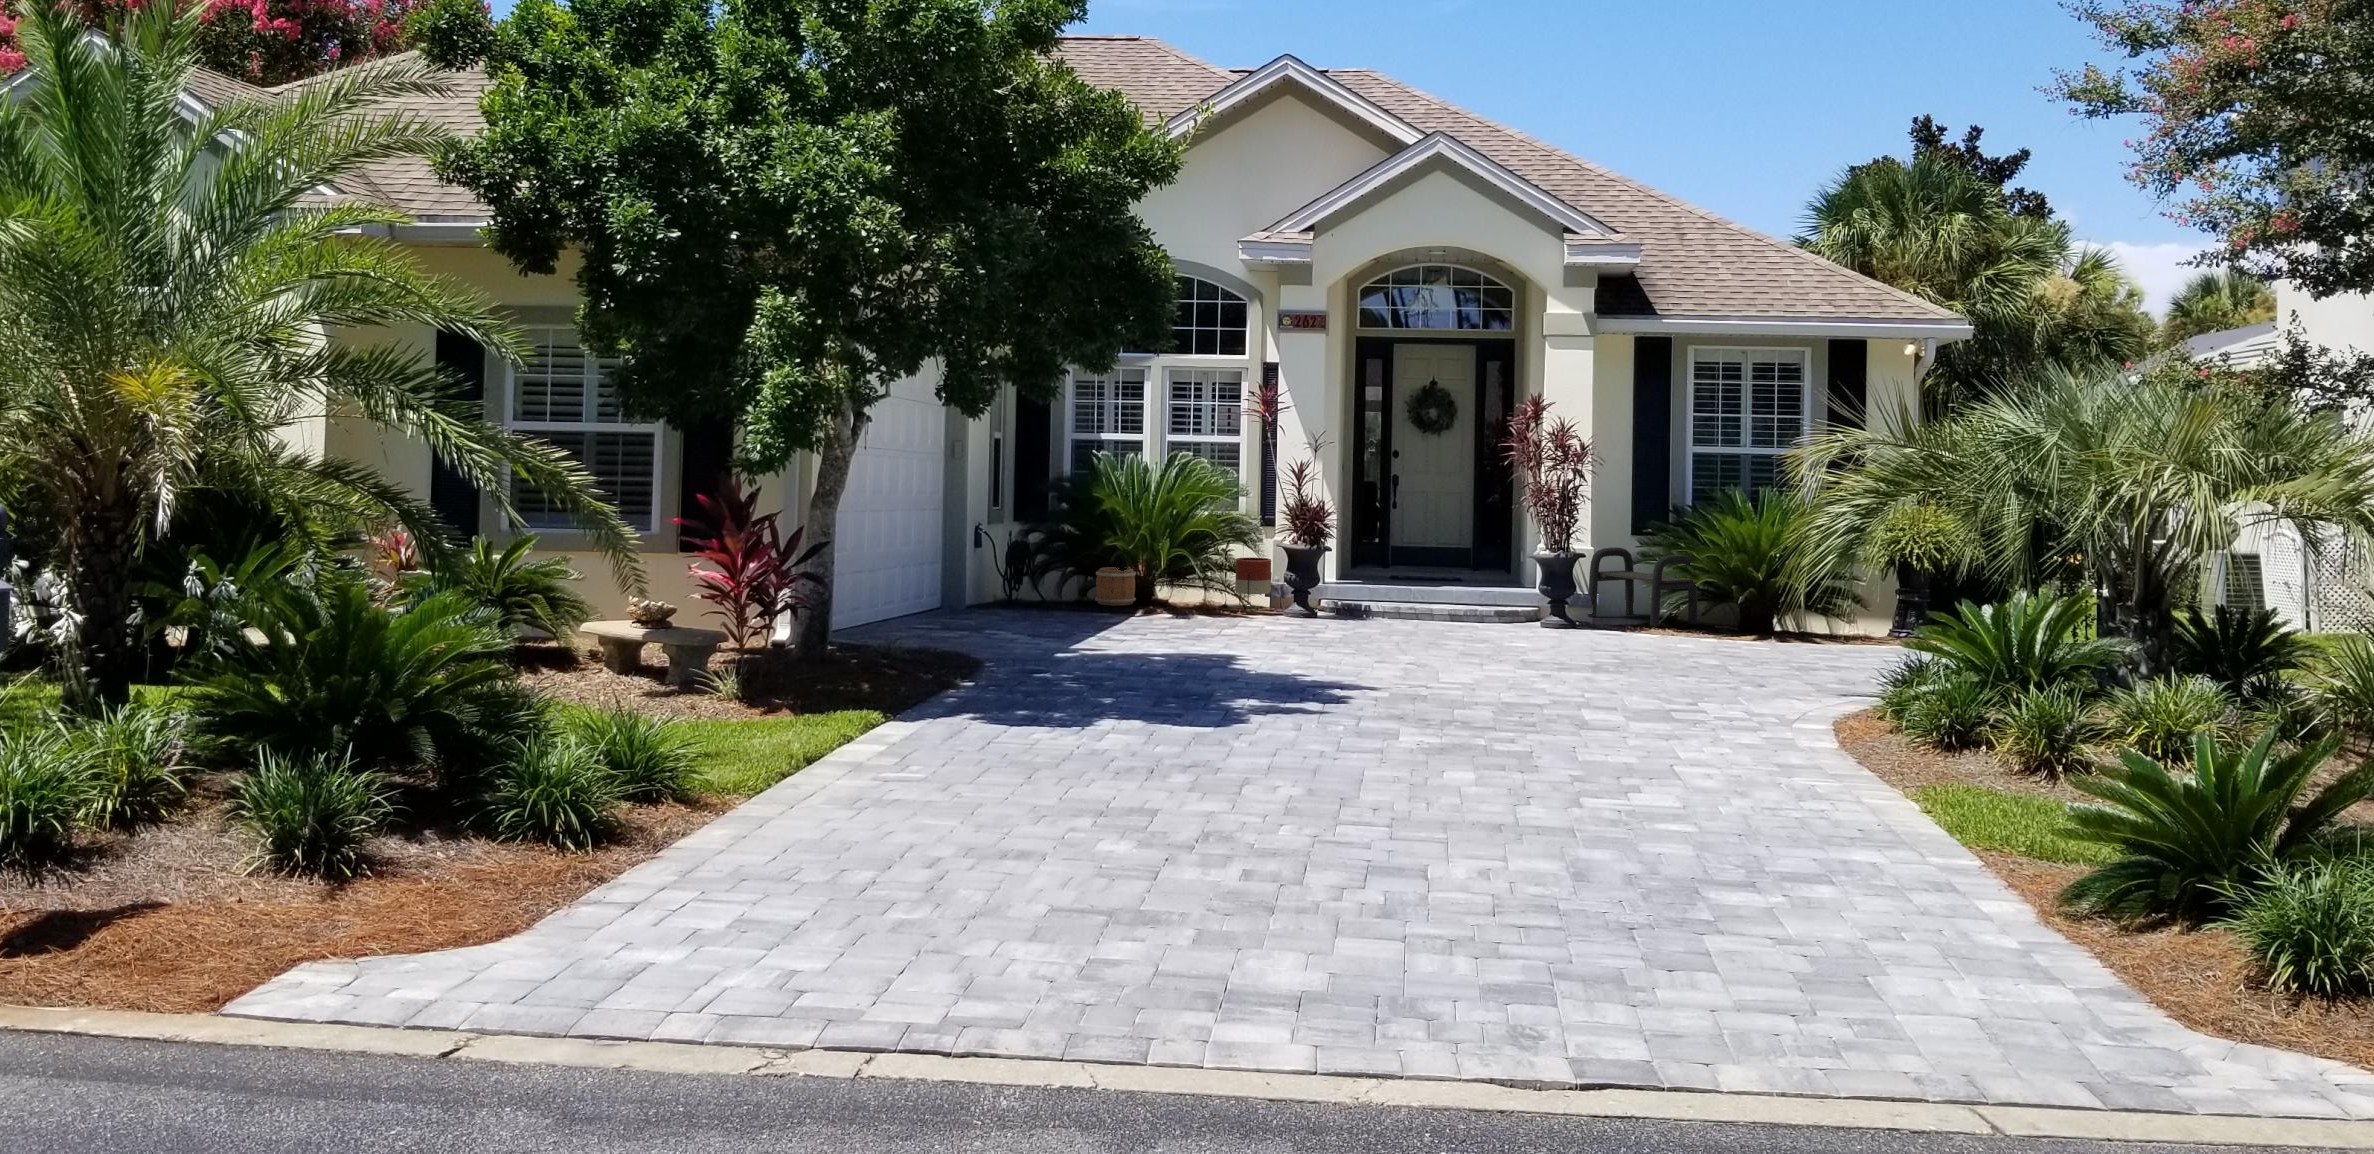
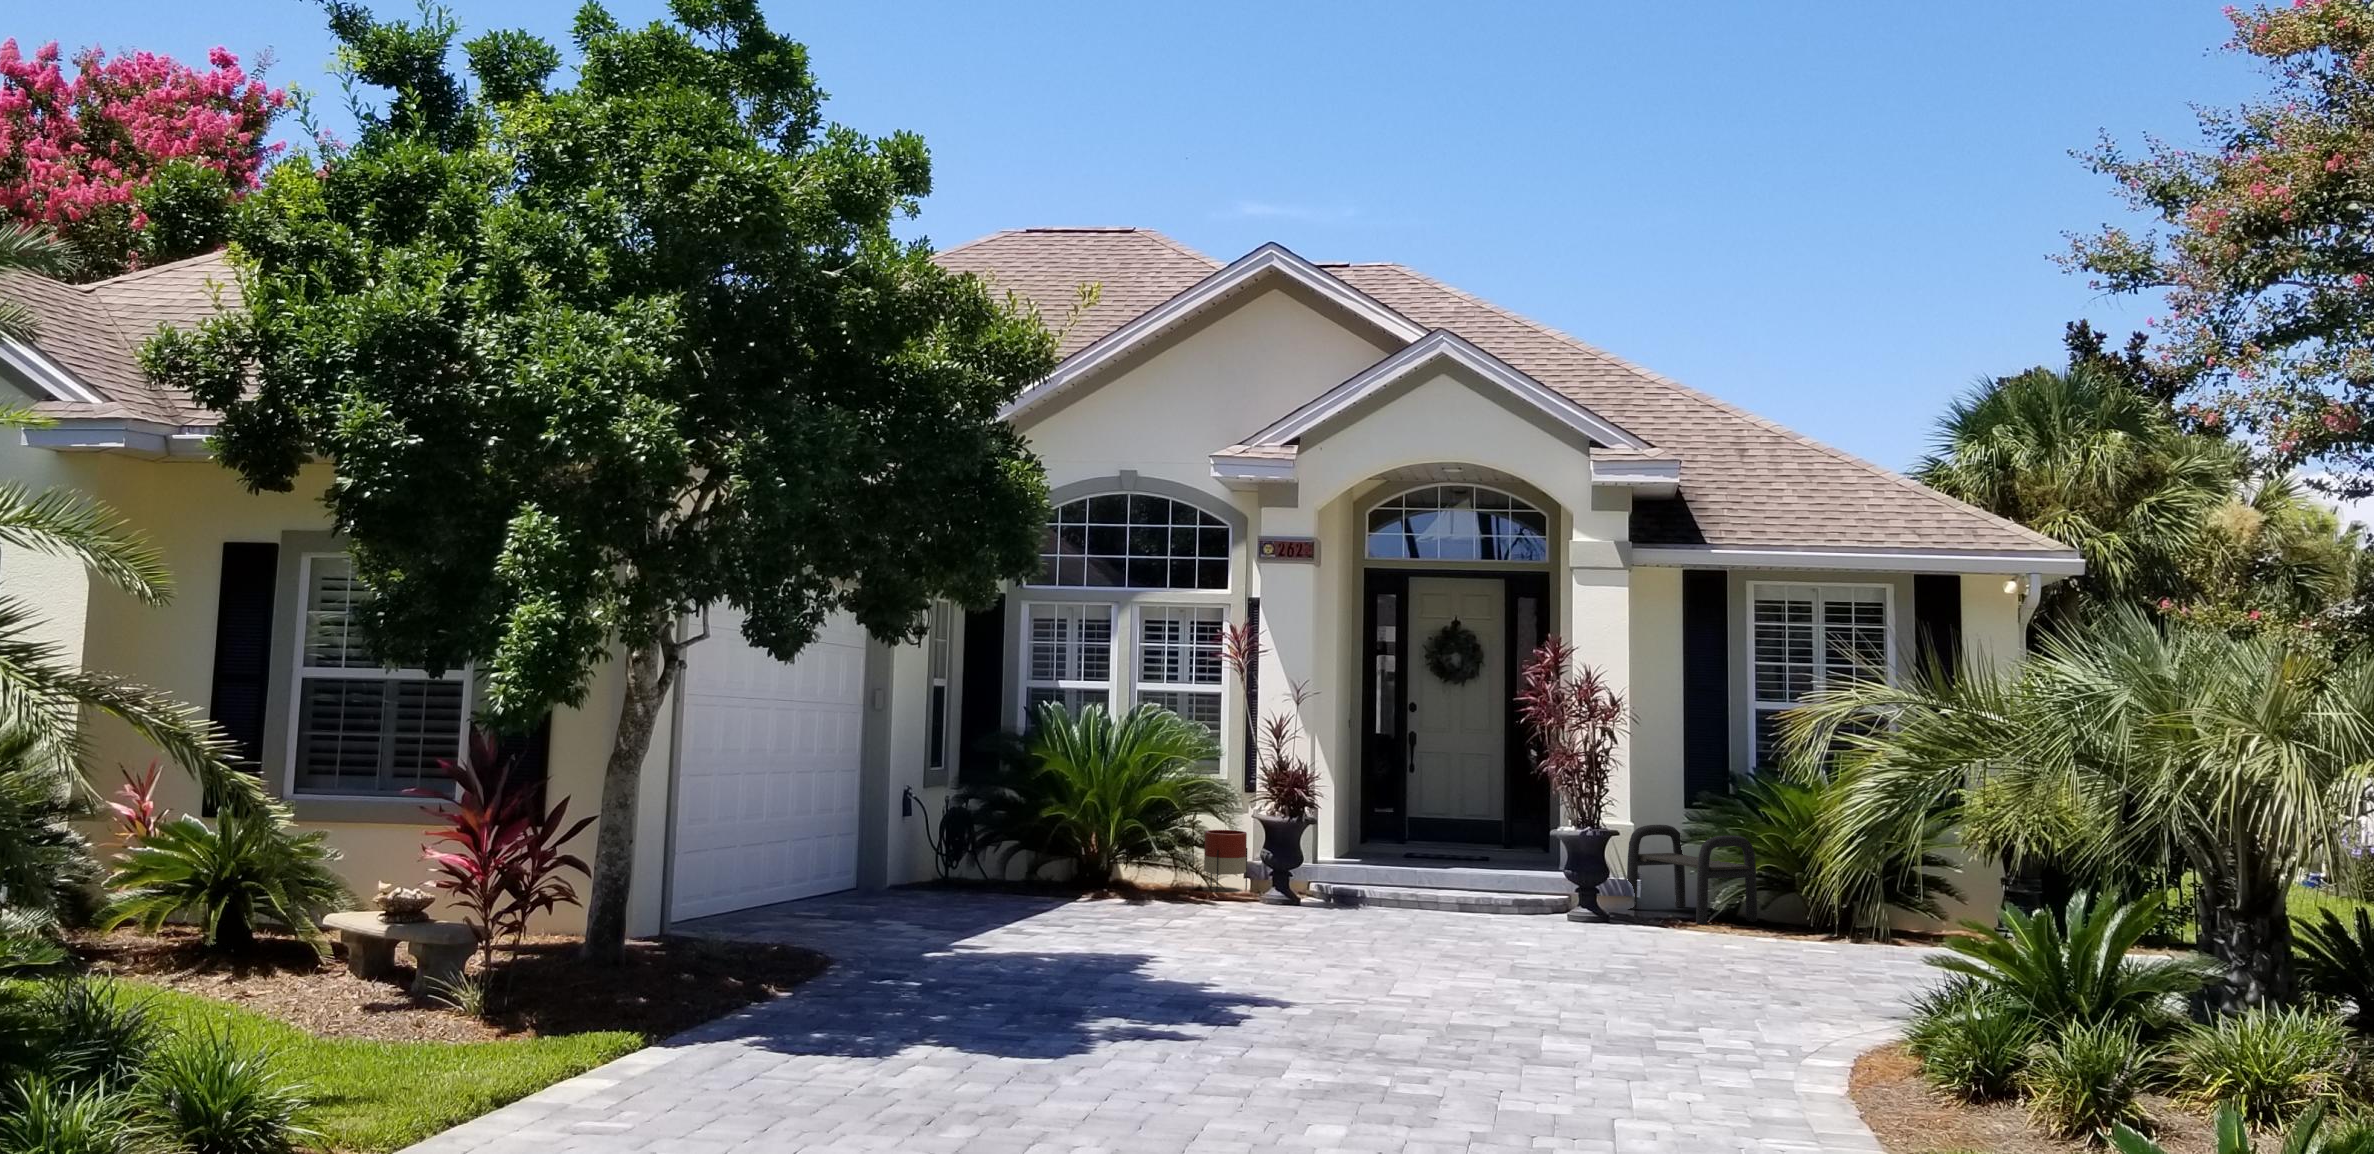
bucket: present [1095,567,1136,606] -> none [1040,839,1089,885]

